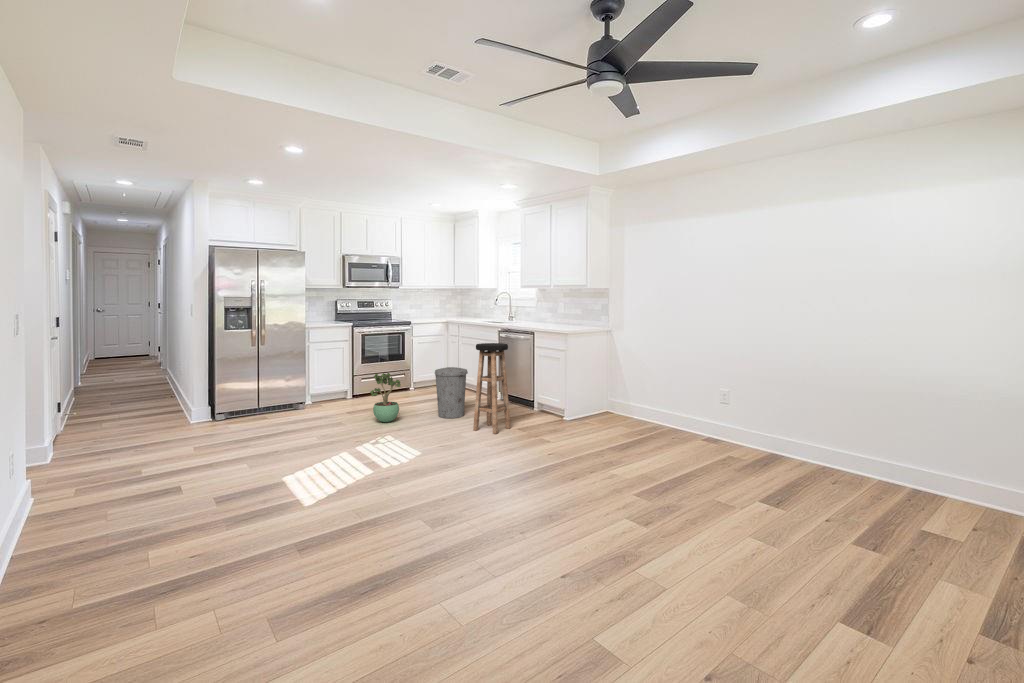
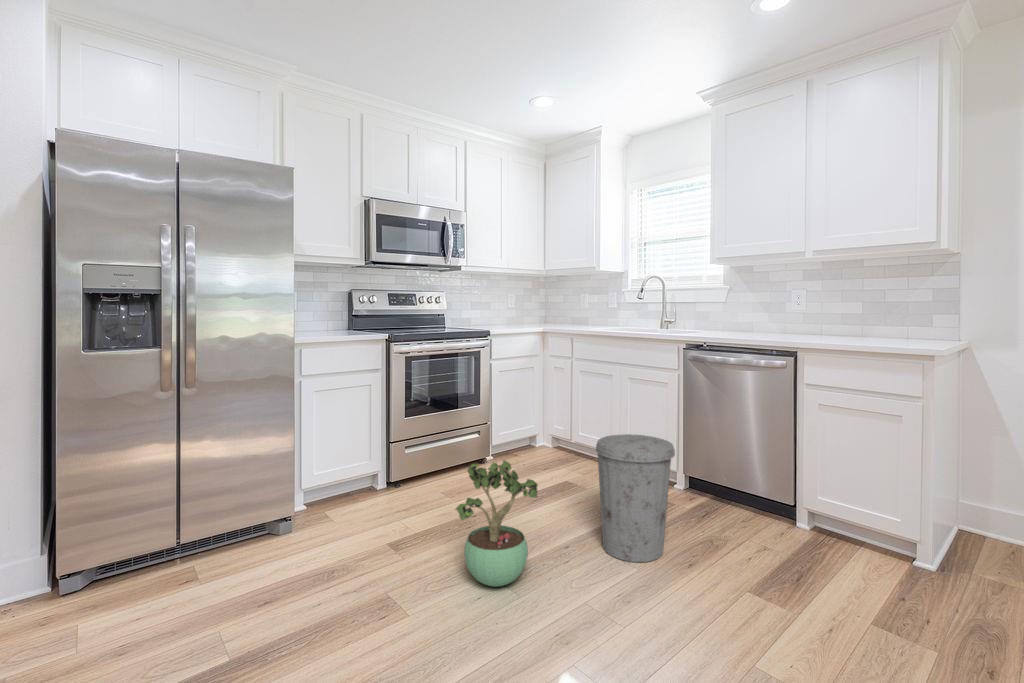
bar stool: present [473,343,511,434] -> none [758,385,863,654]

